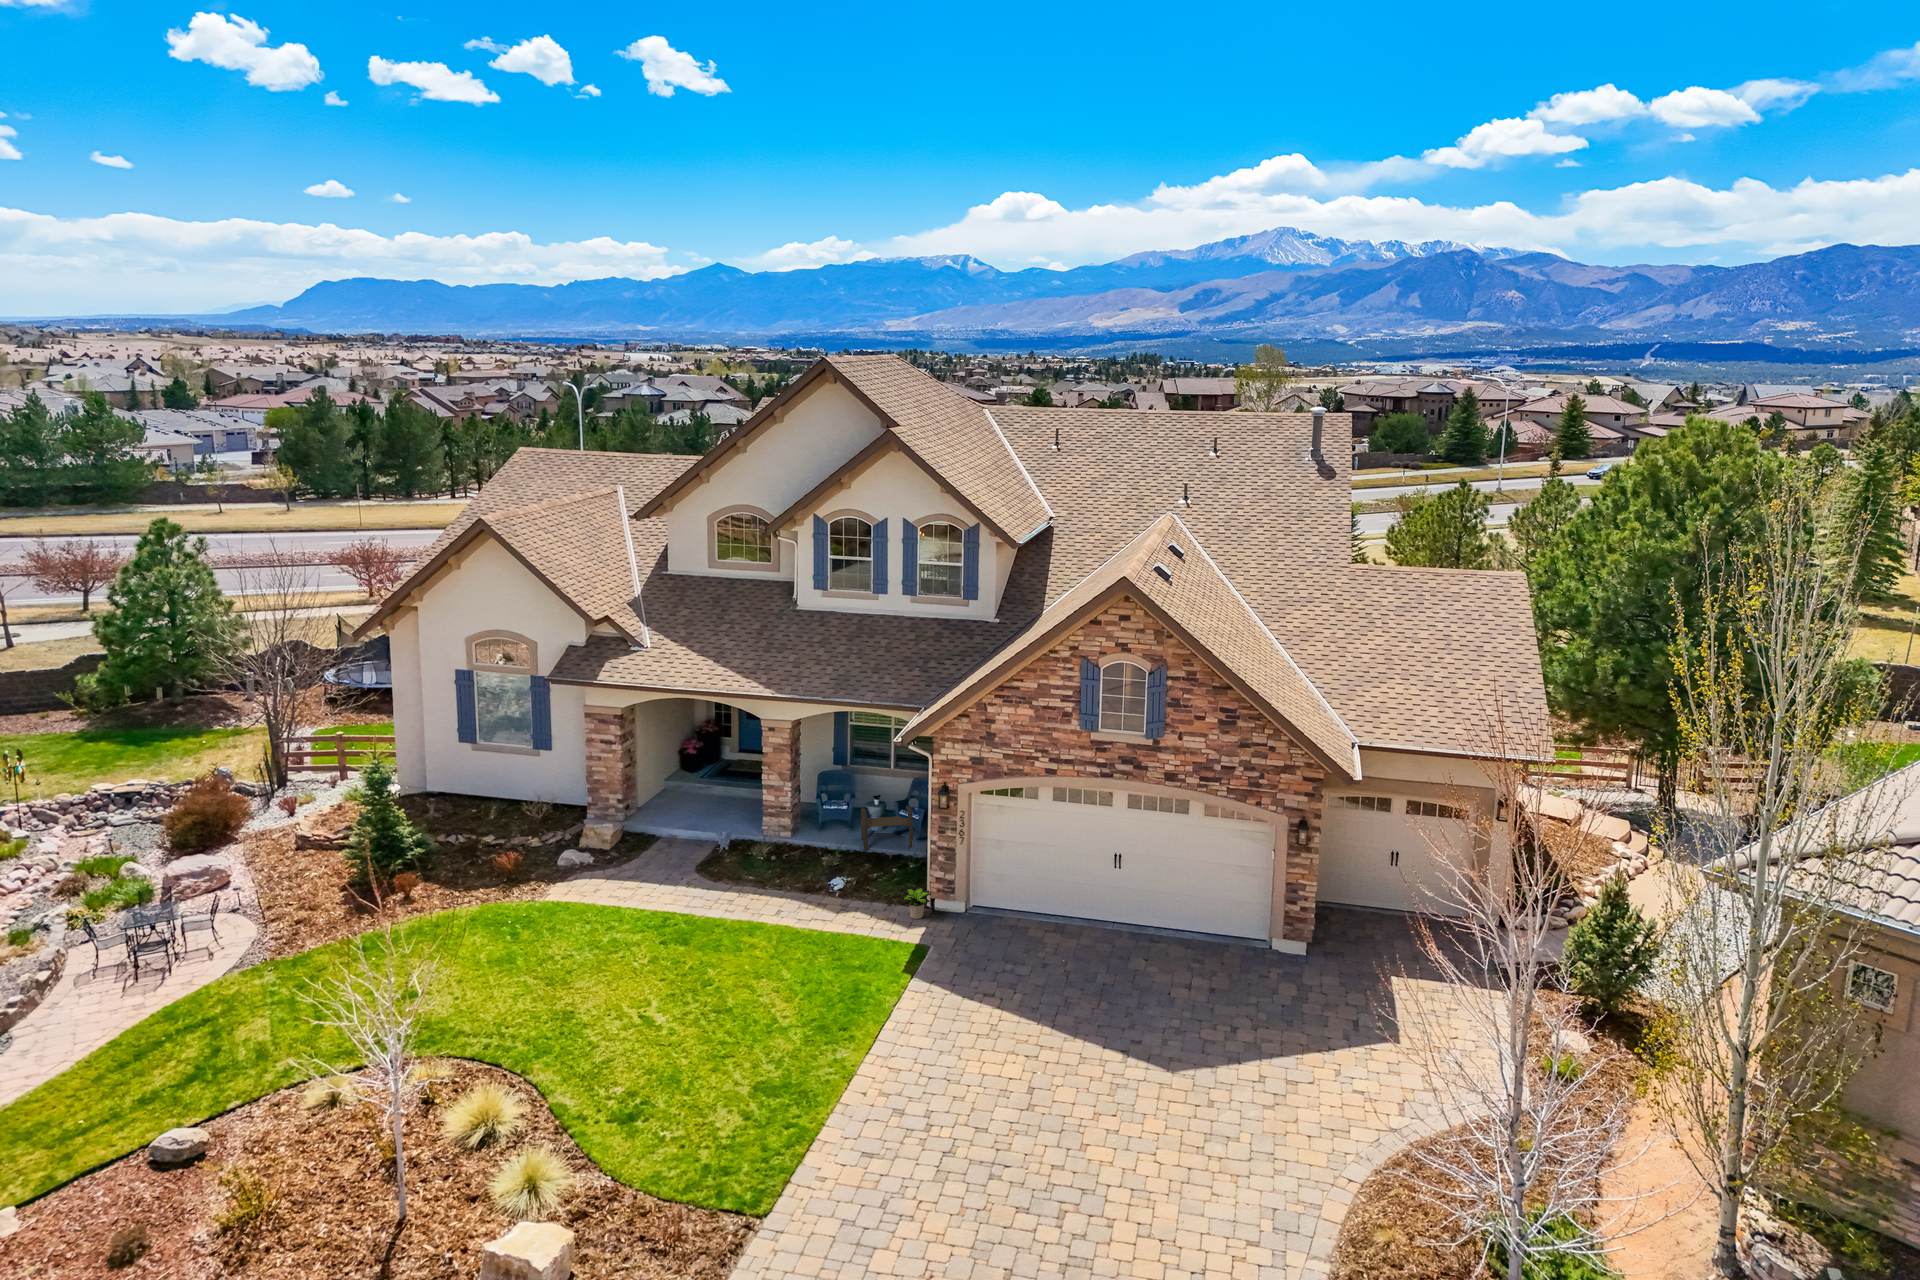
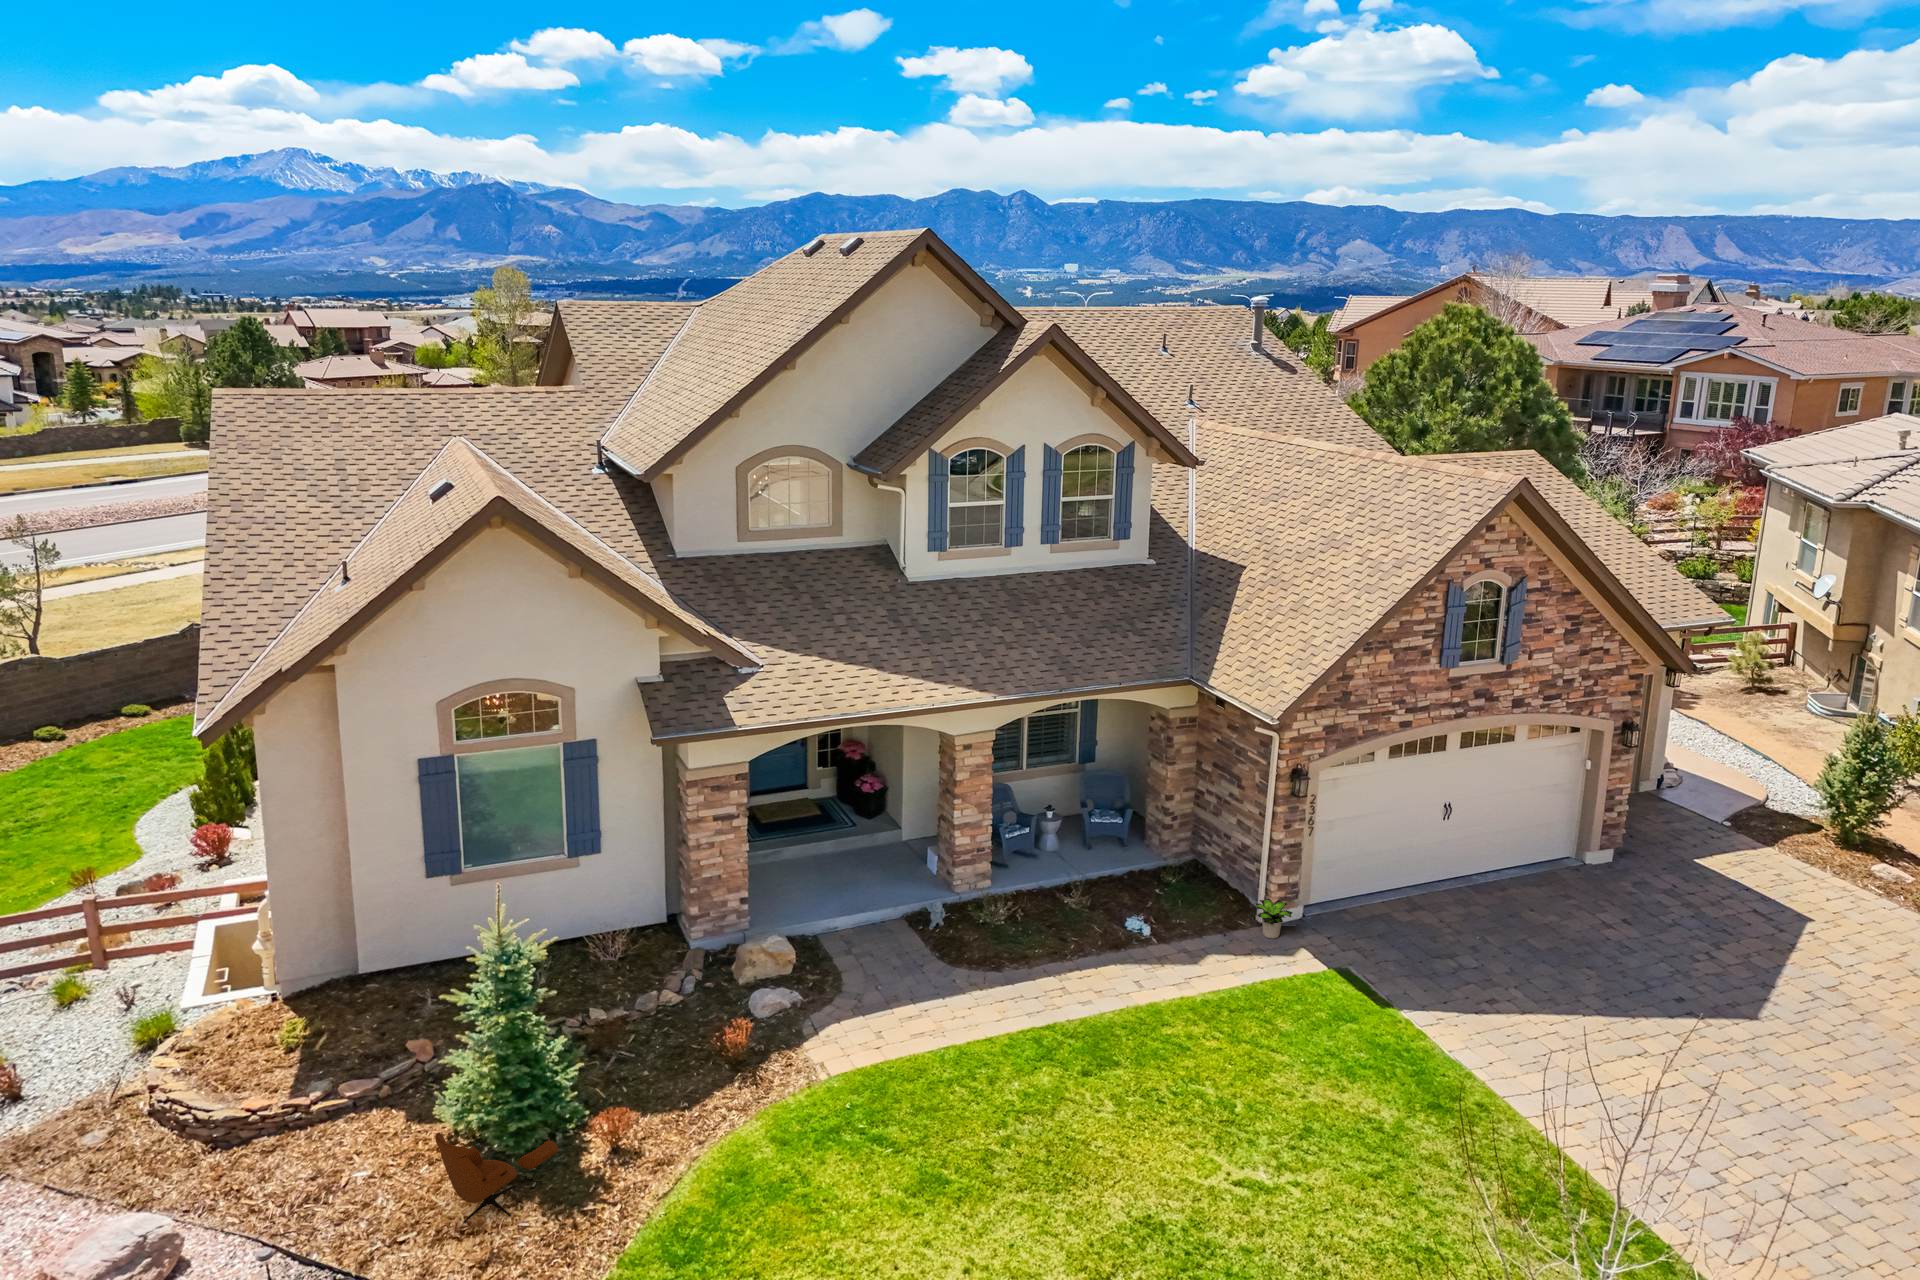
bench: present [861,805,913,850] -> none [1046,808,1117,877]
lounge chair: none [297,850,381,910] -> present [435,1132,559,1223]

